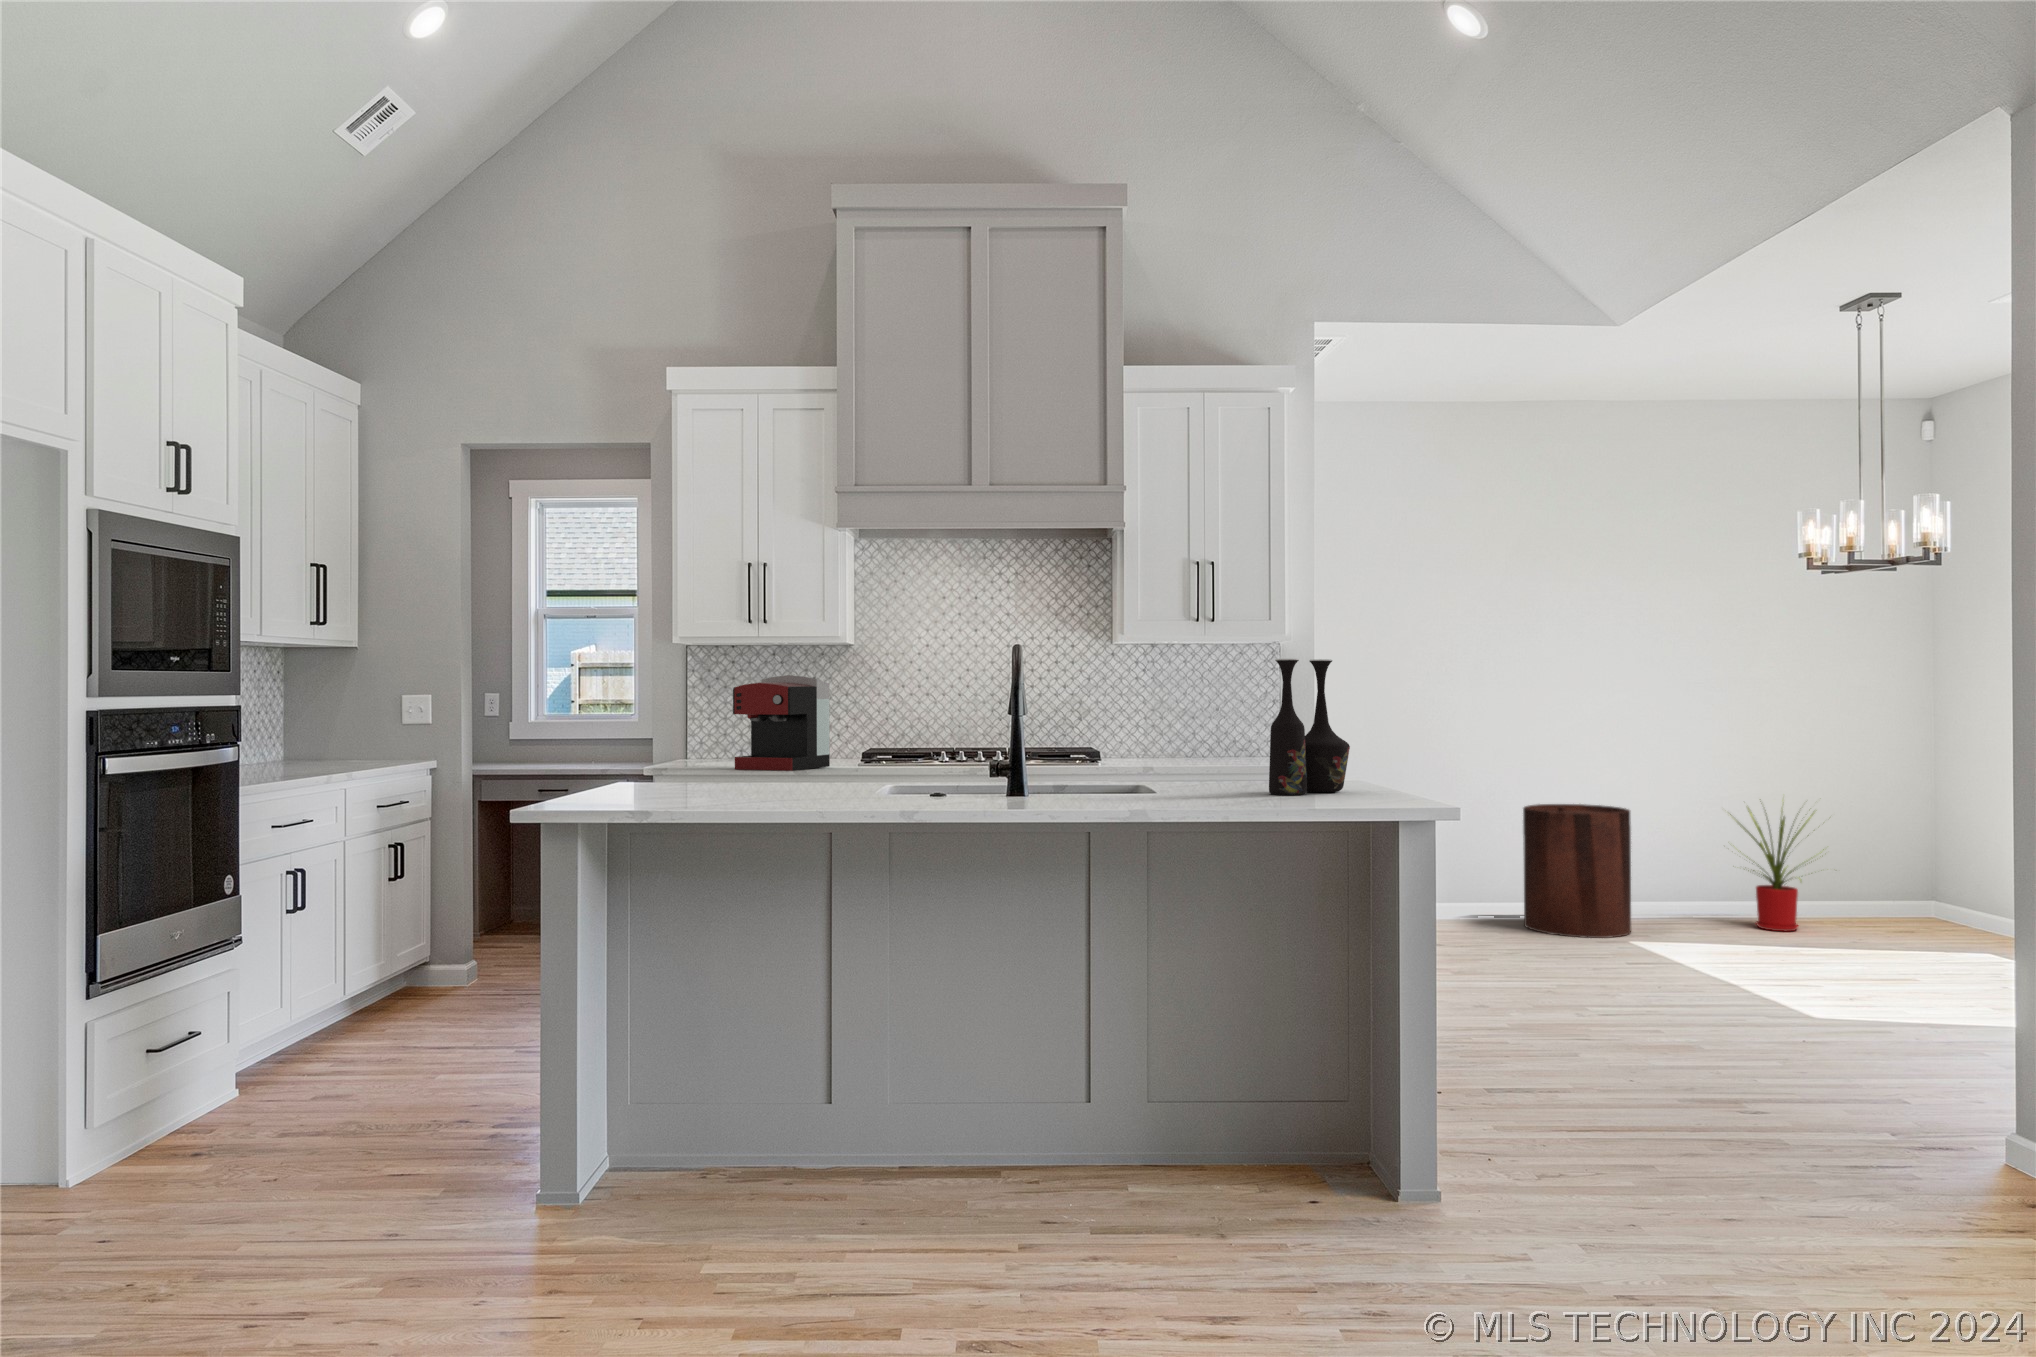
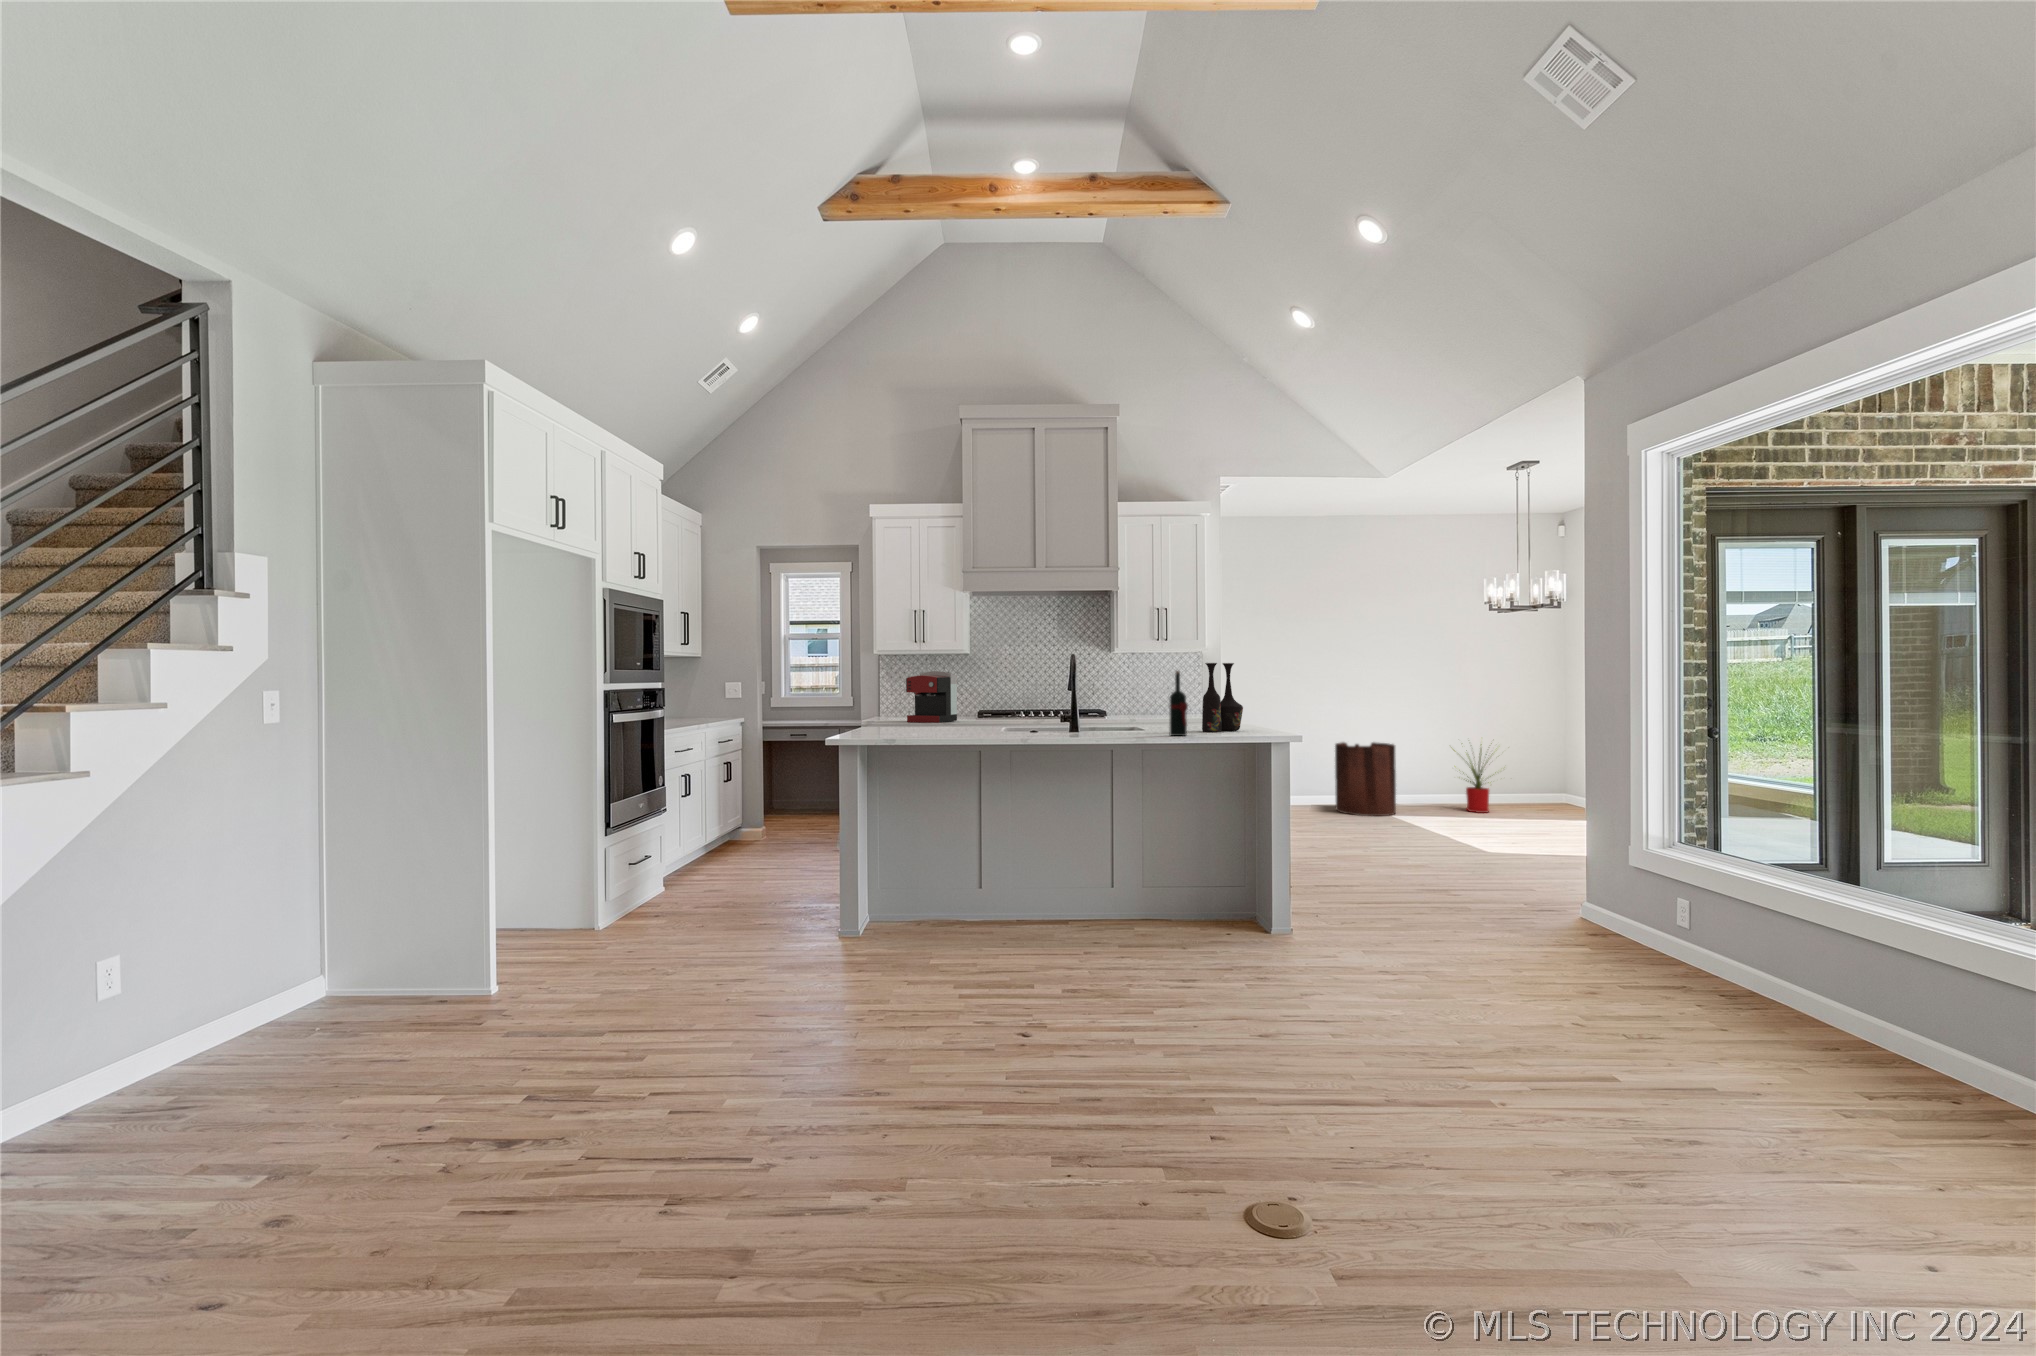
wine bottle: none [1200,674,1235,805] -> present [1170,671,1188,736]

